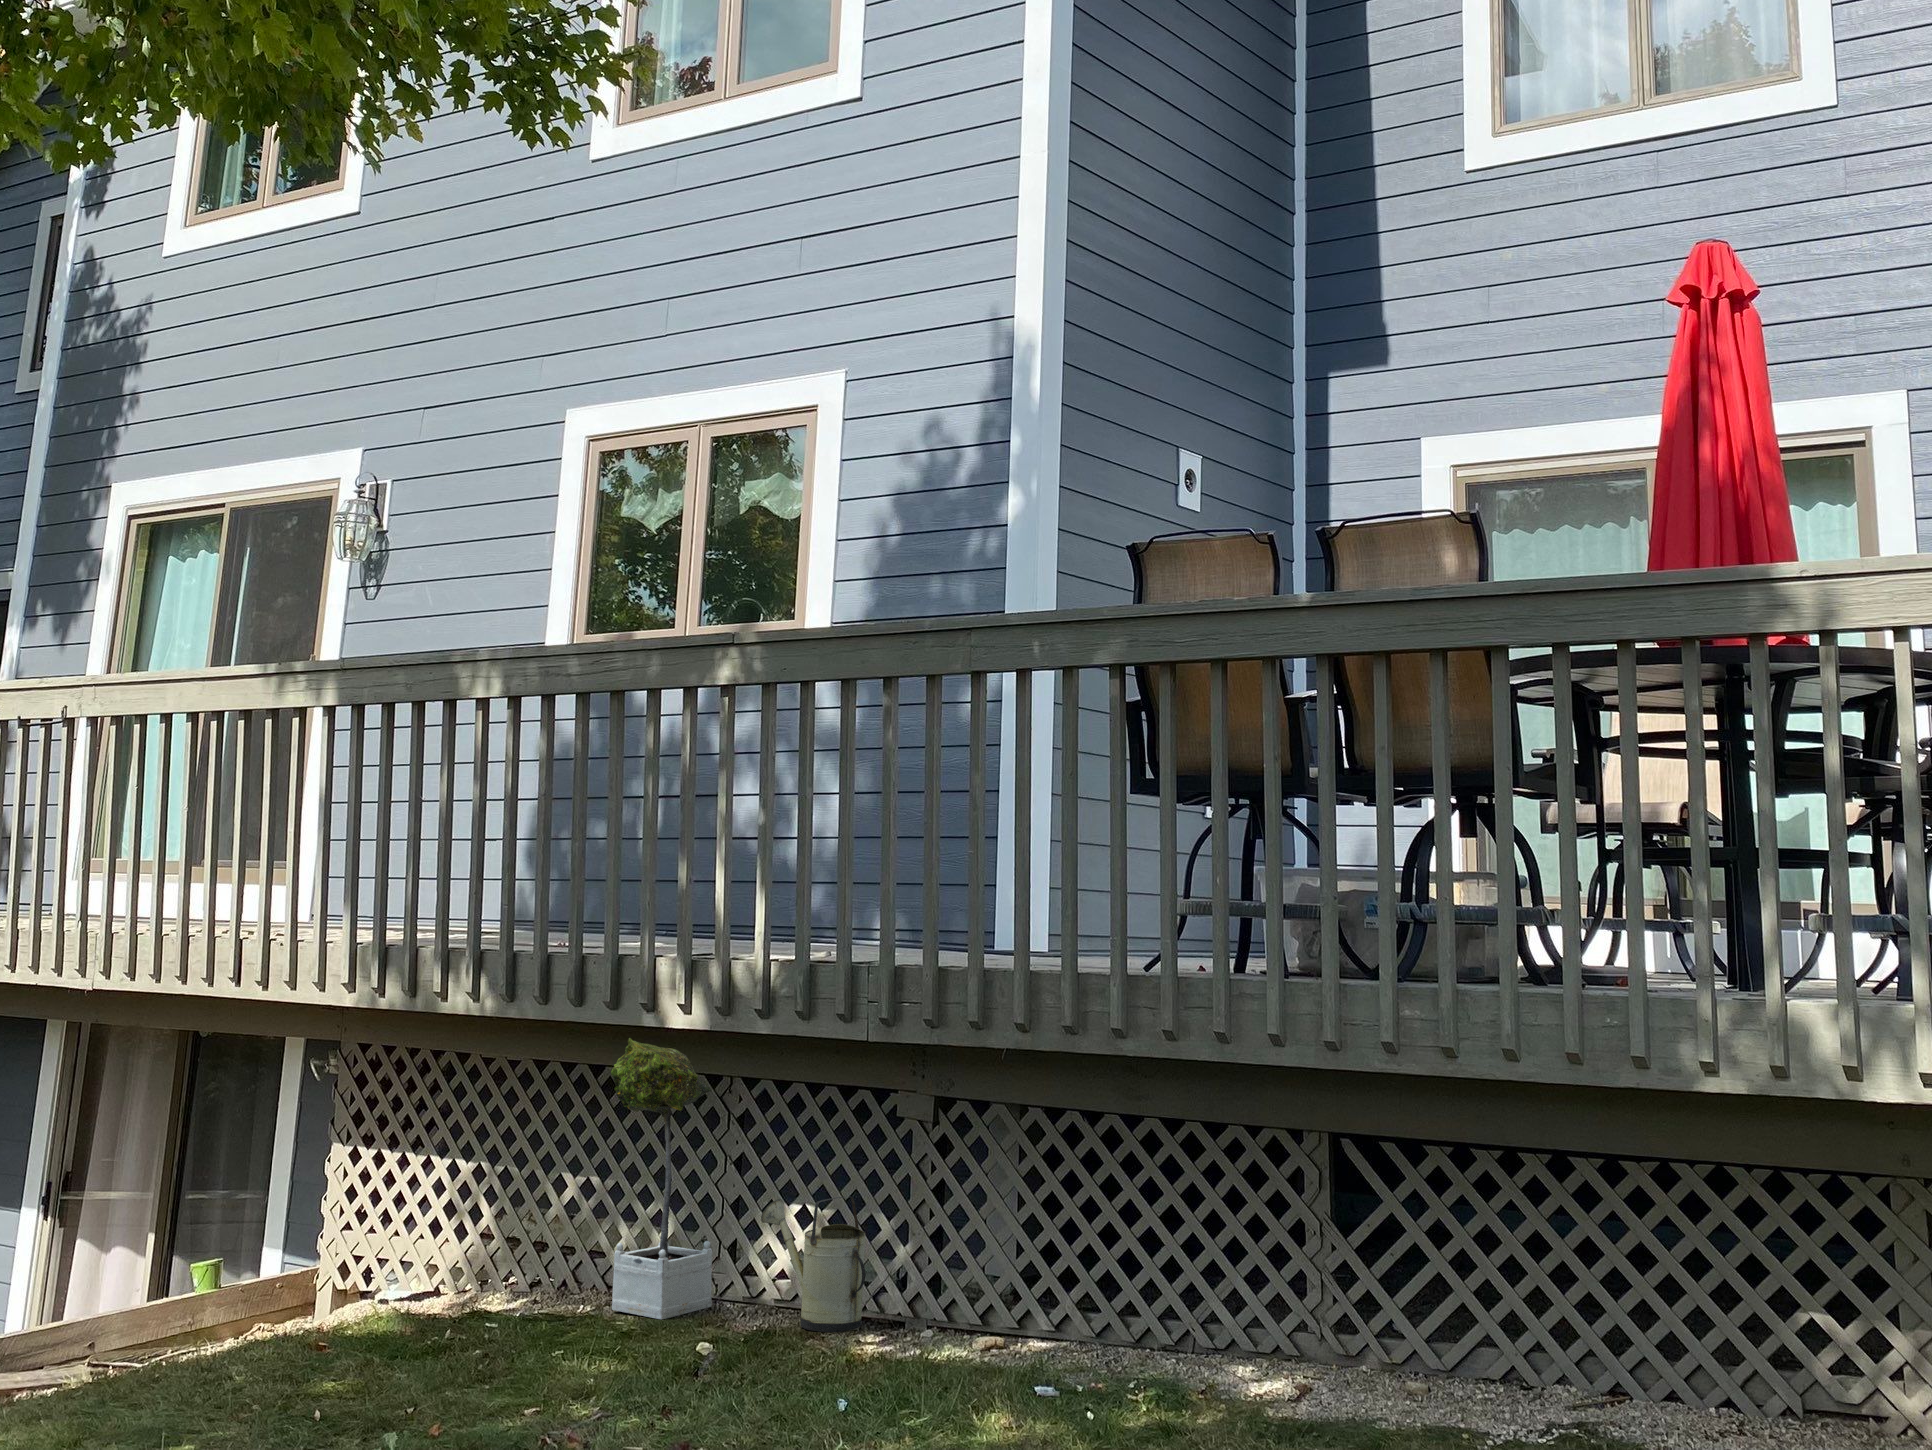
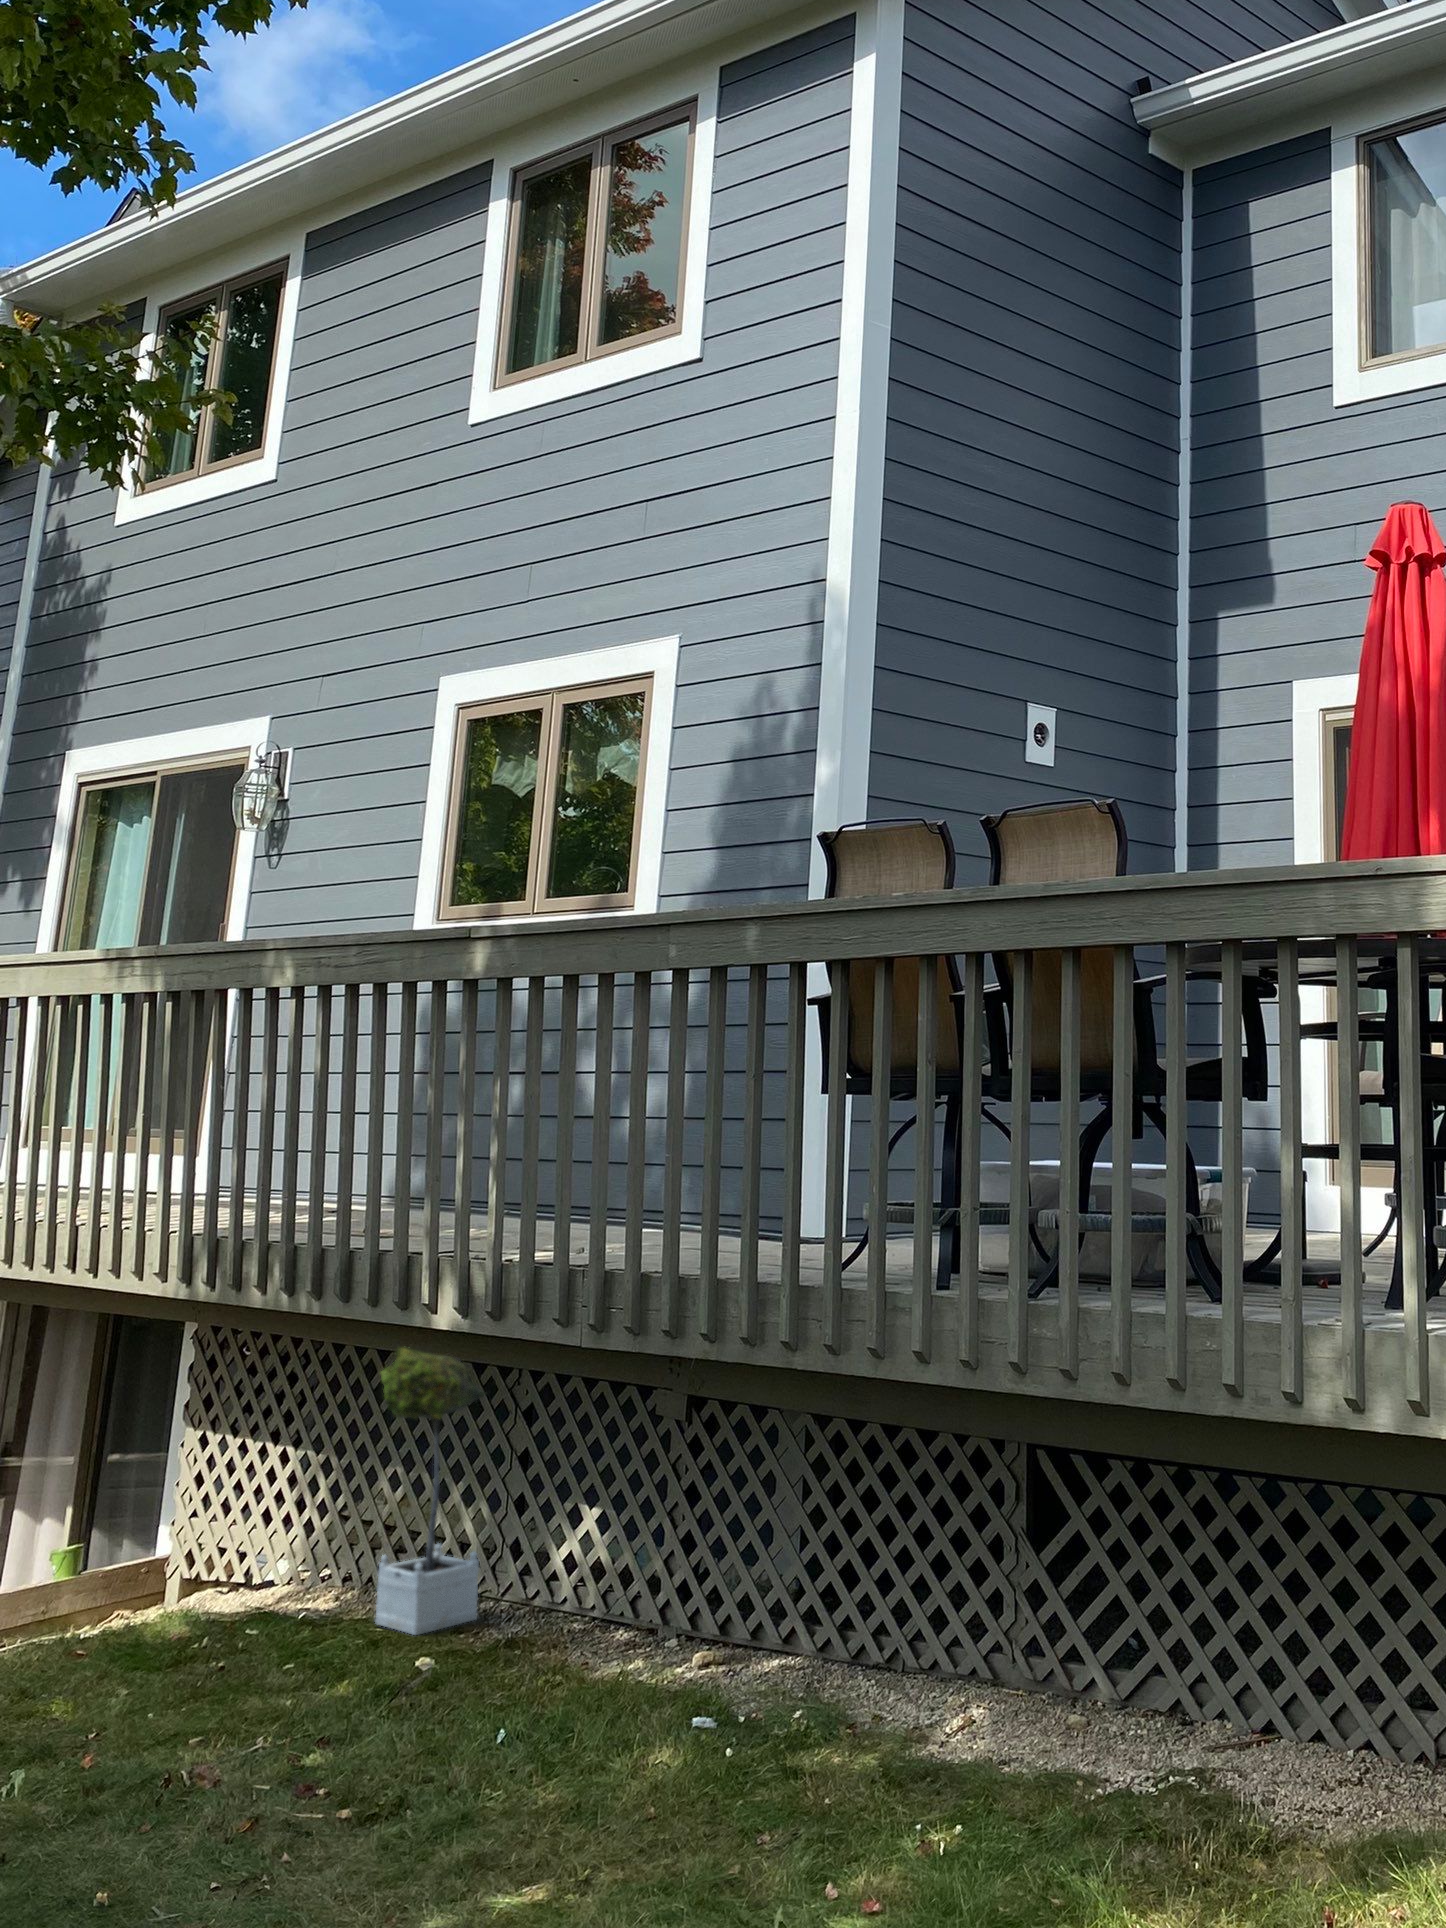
watering can: present [761,1197,865,1332] -> none [514,1509,609,1651]

